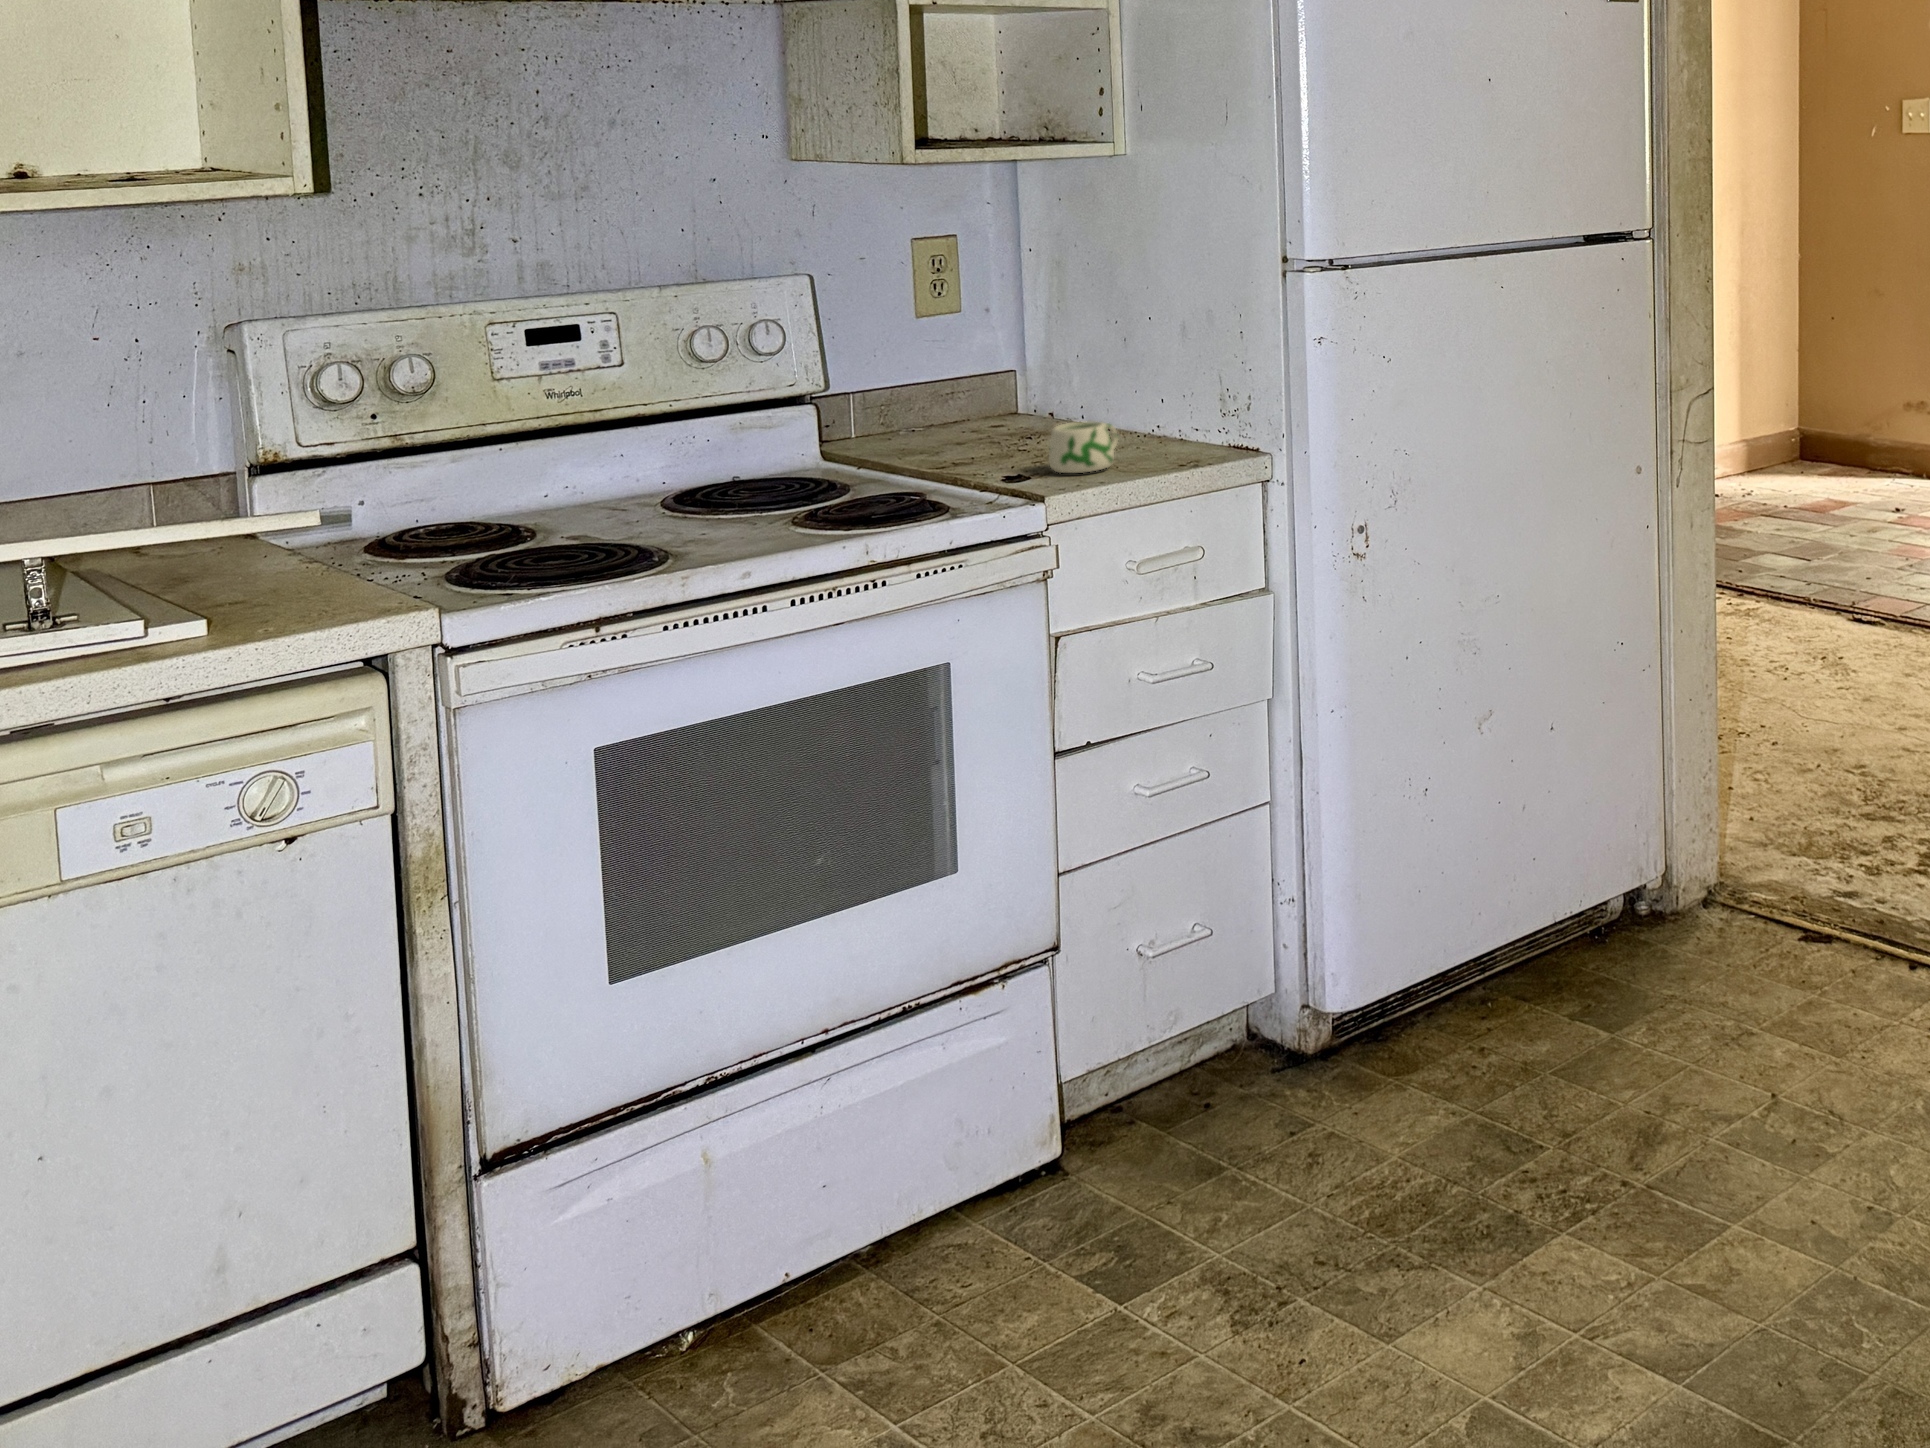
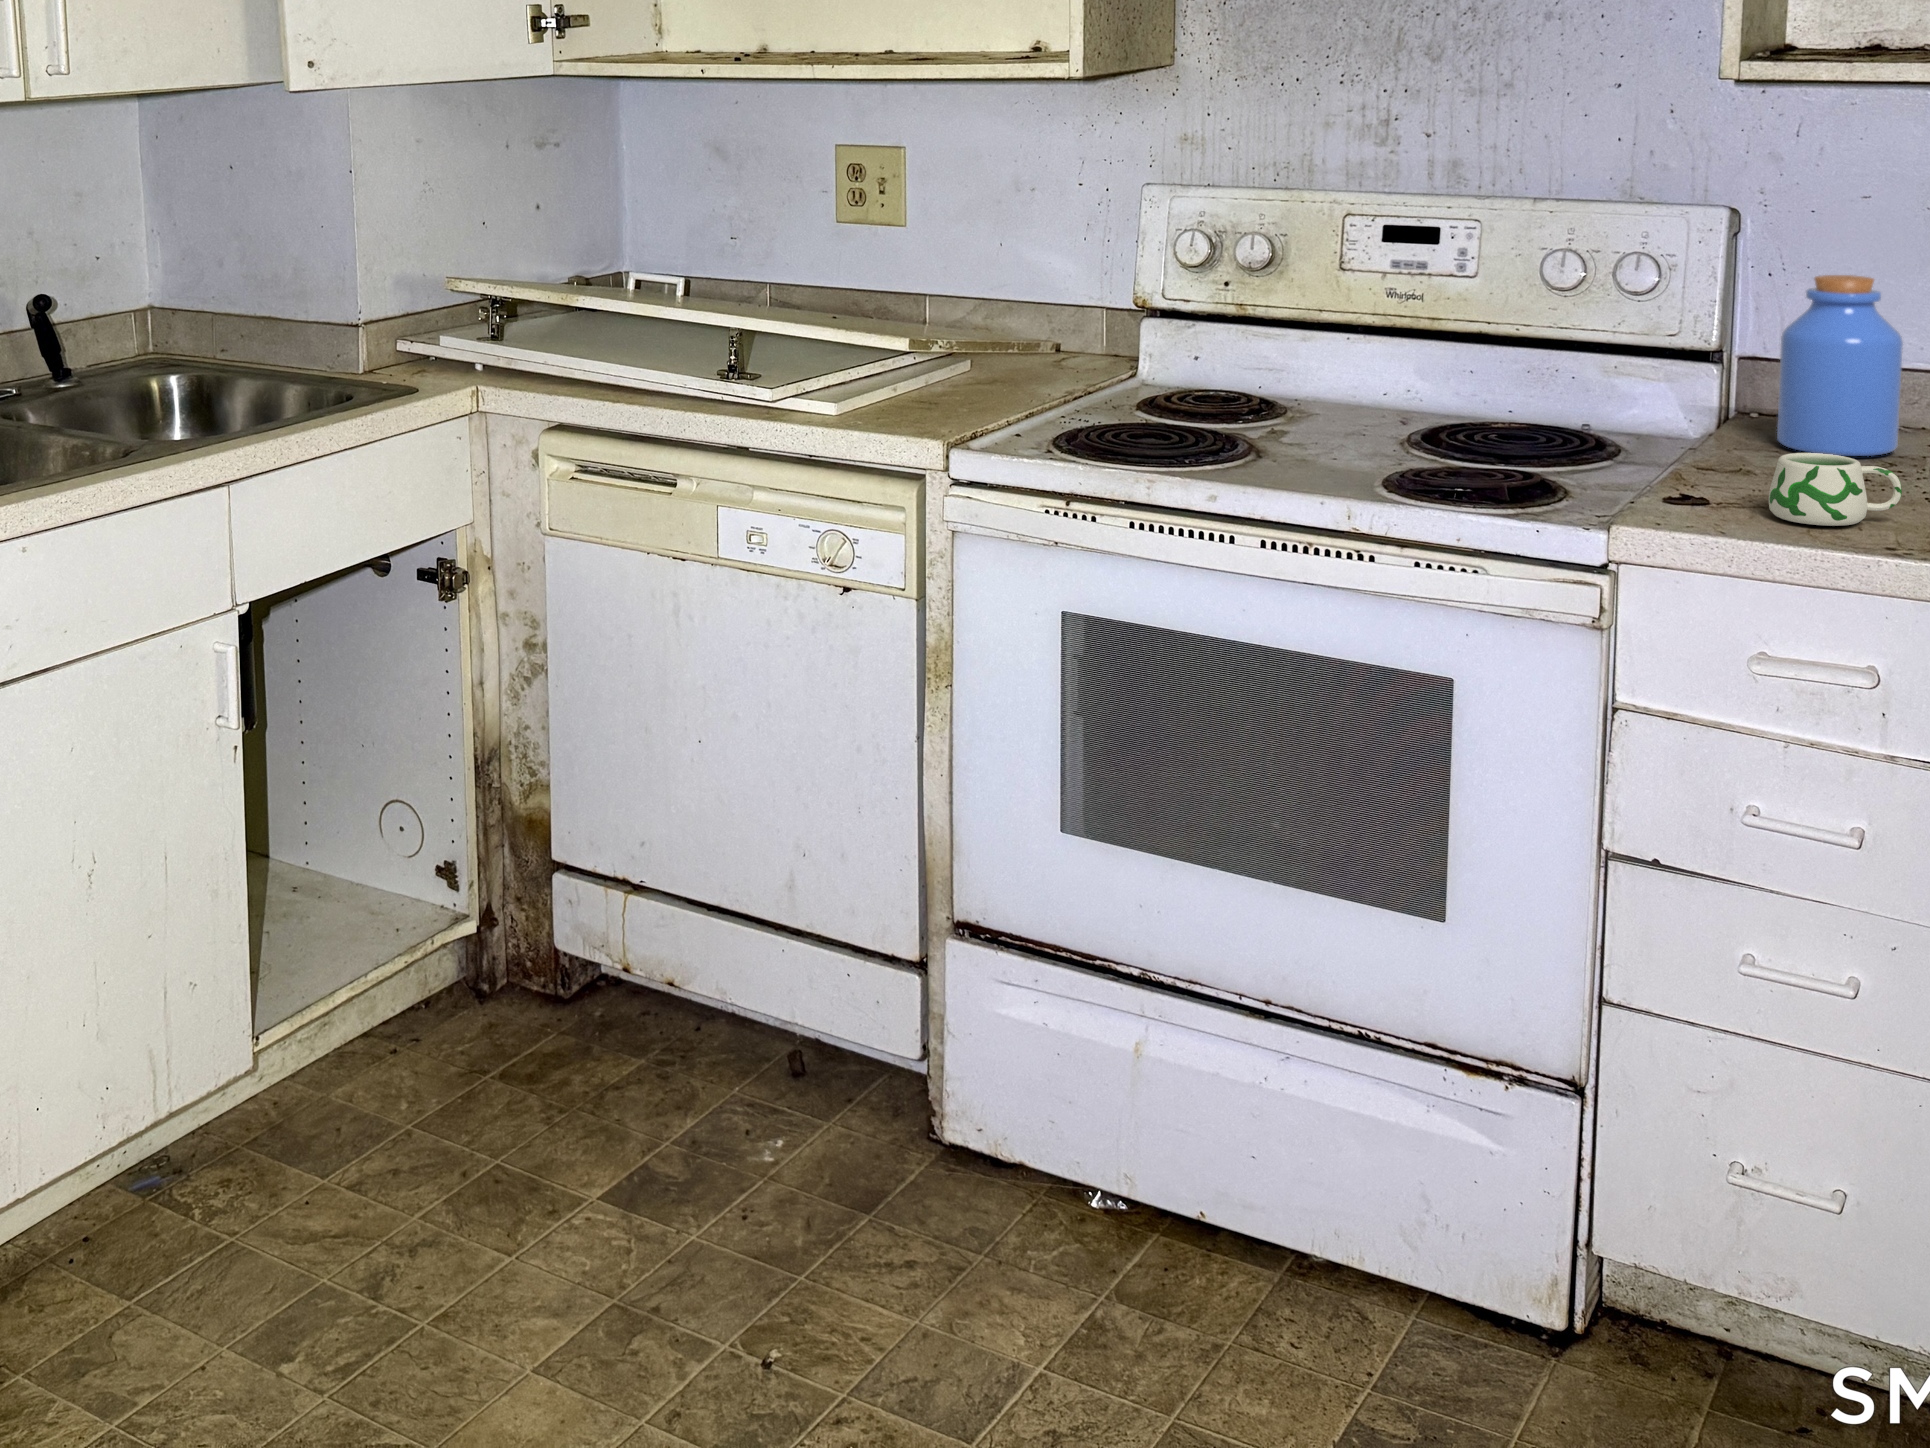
jar: none [886,309,979,449] -> present [1777,275,1903,456]

